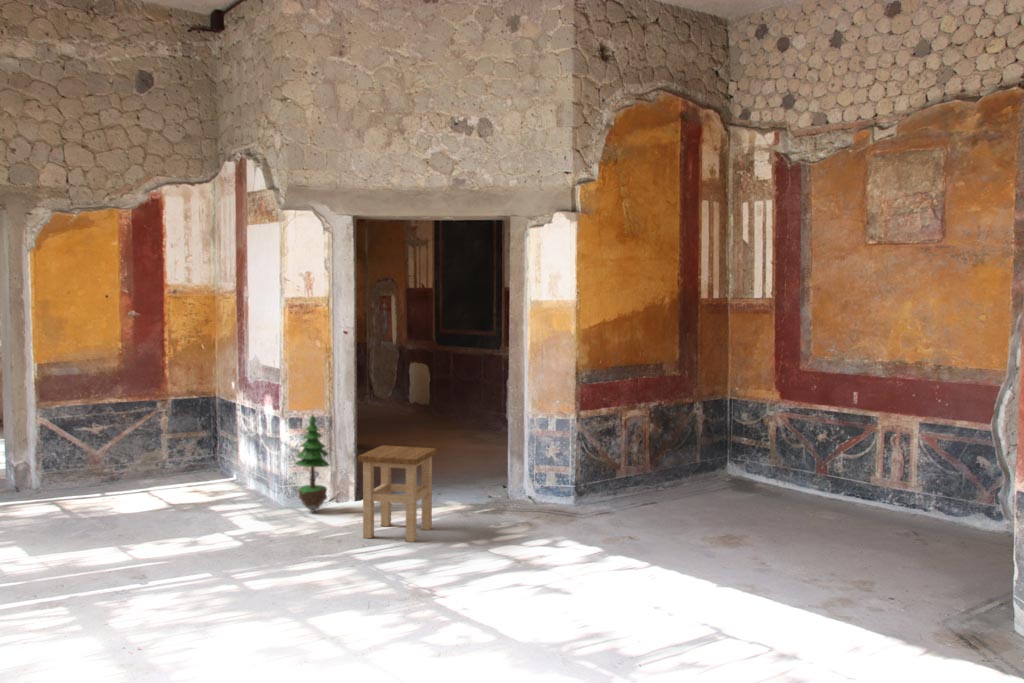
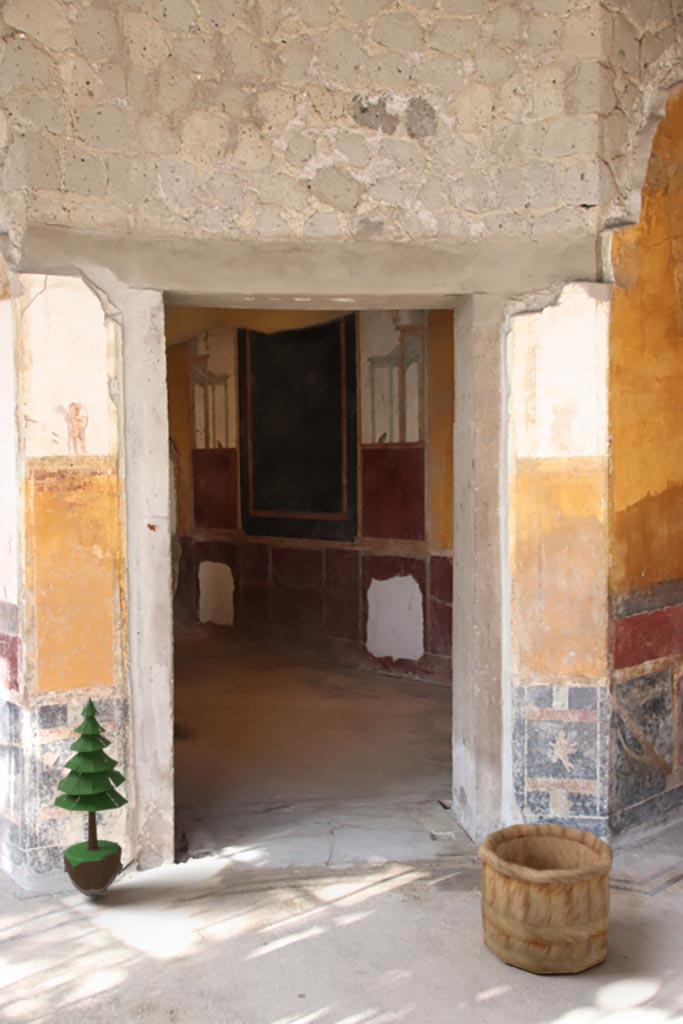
stool: present [358,445,437,542] -> none [207,767,365,997]
wooden bucket: none [487,477,550,539] -> present [477,824,614,974]

